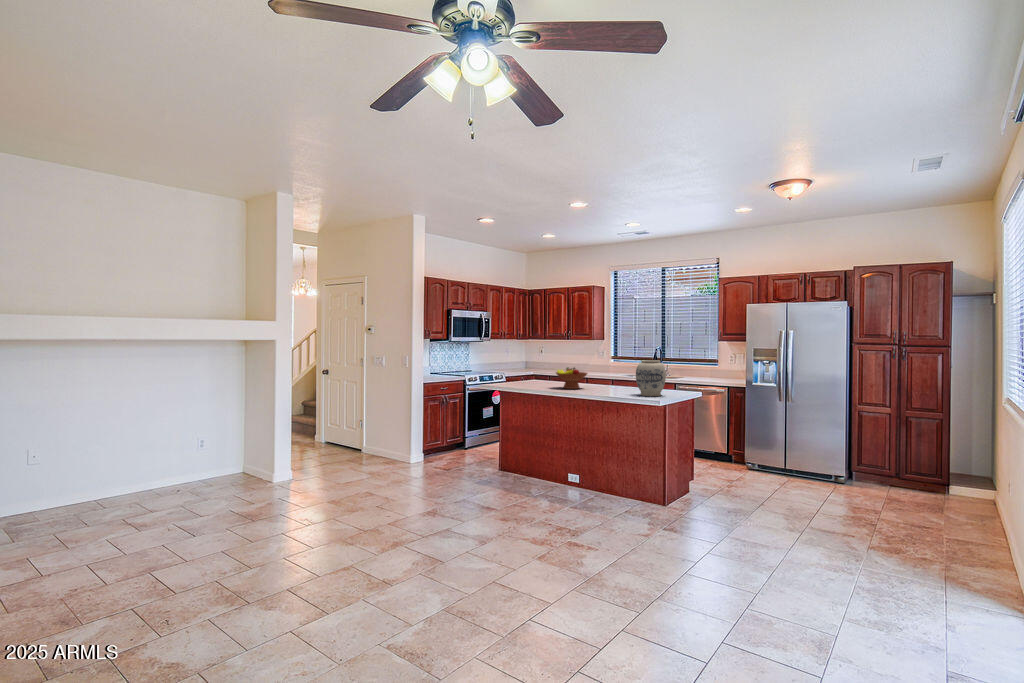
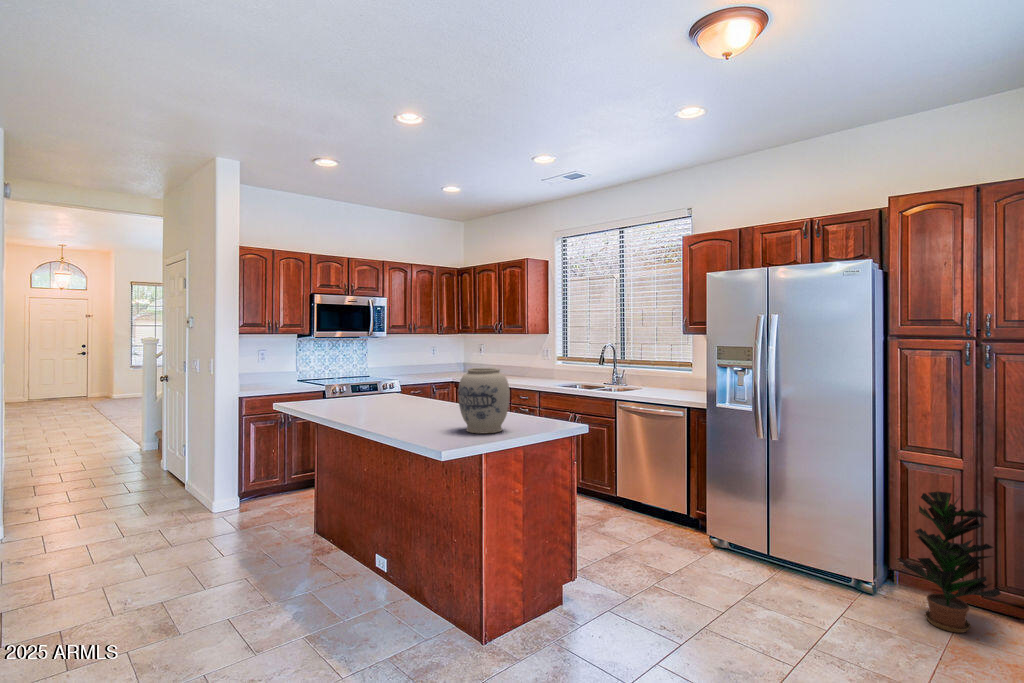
fruit bowl: present [556,367,587,389] -> none [380,377,433,412]
potted plant: none [860,425,912,496] -> present [898,492,1001,633]

